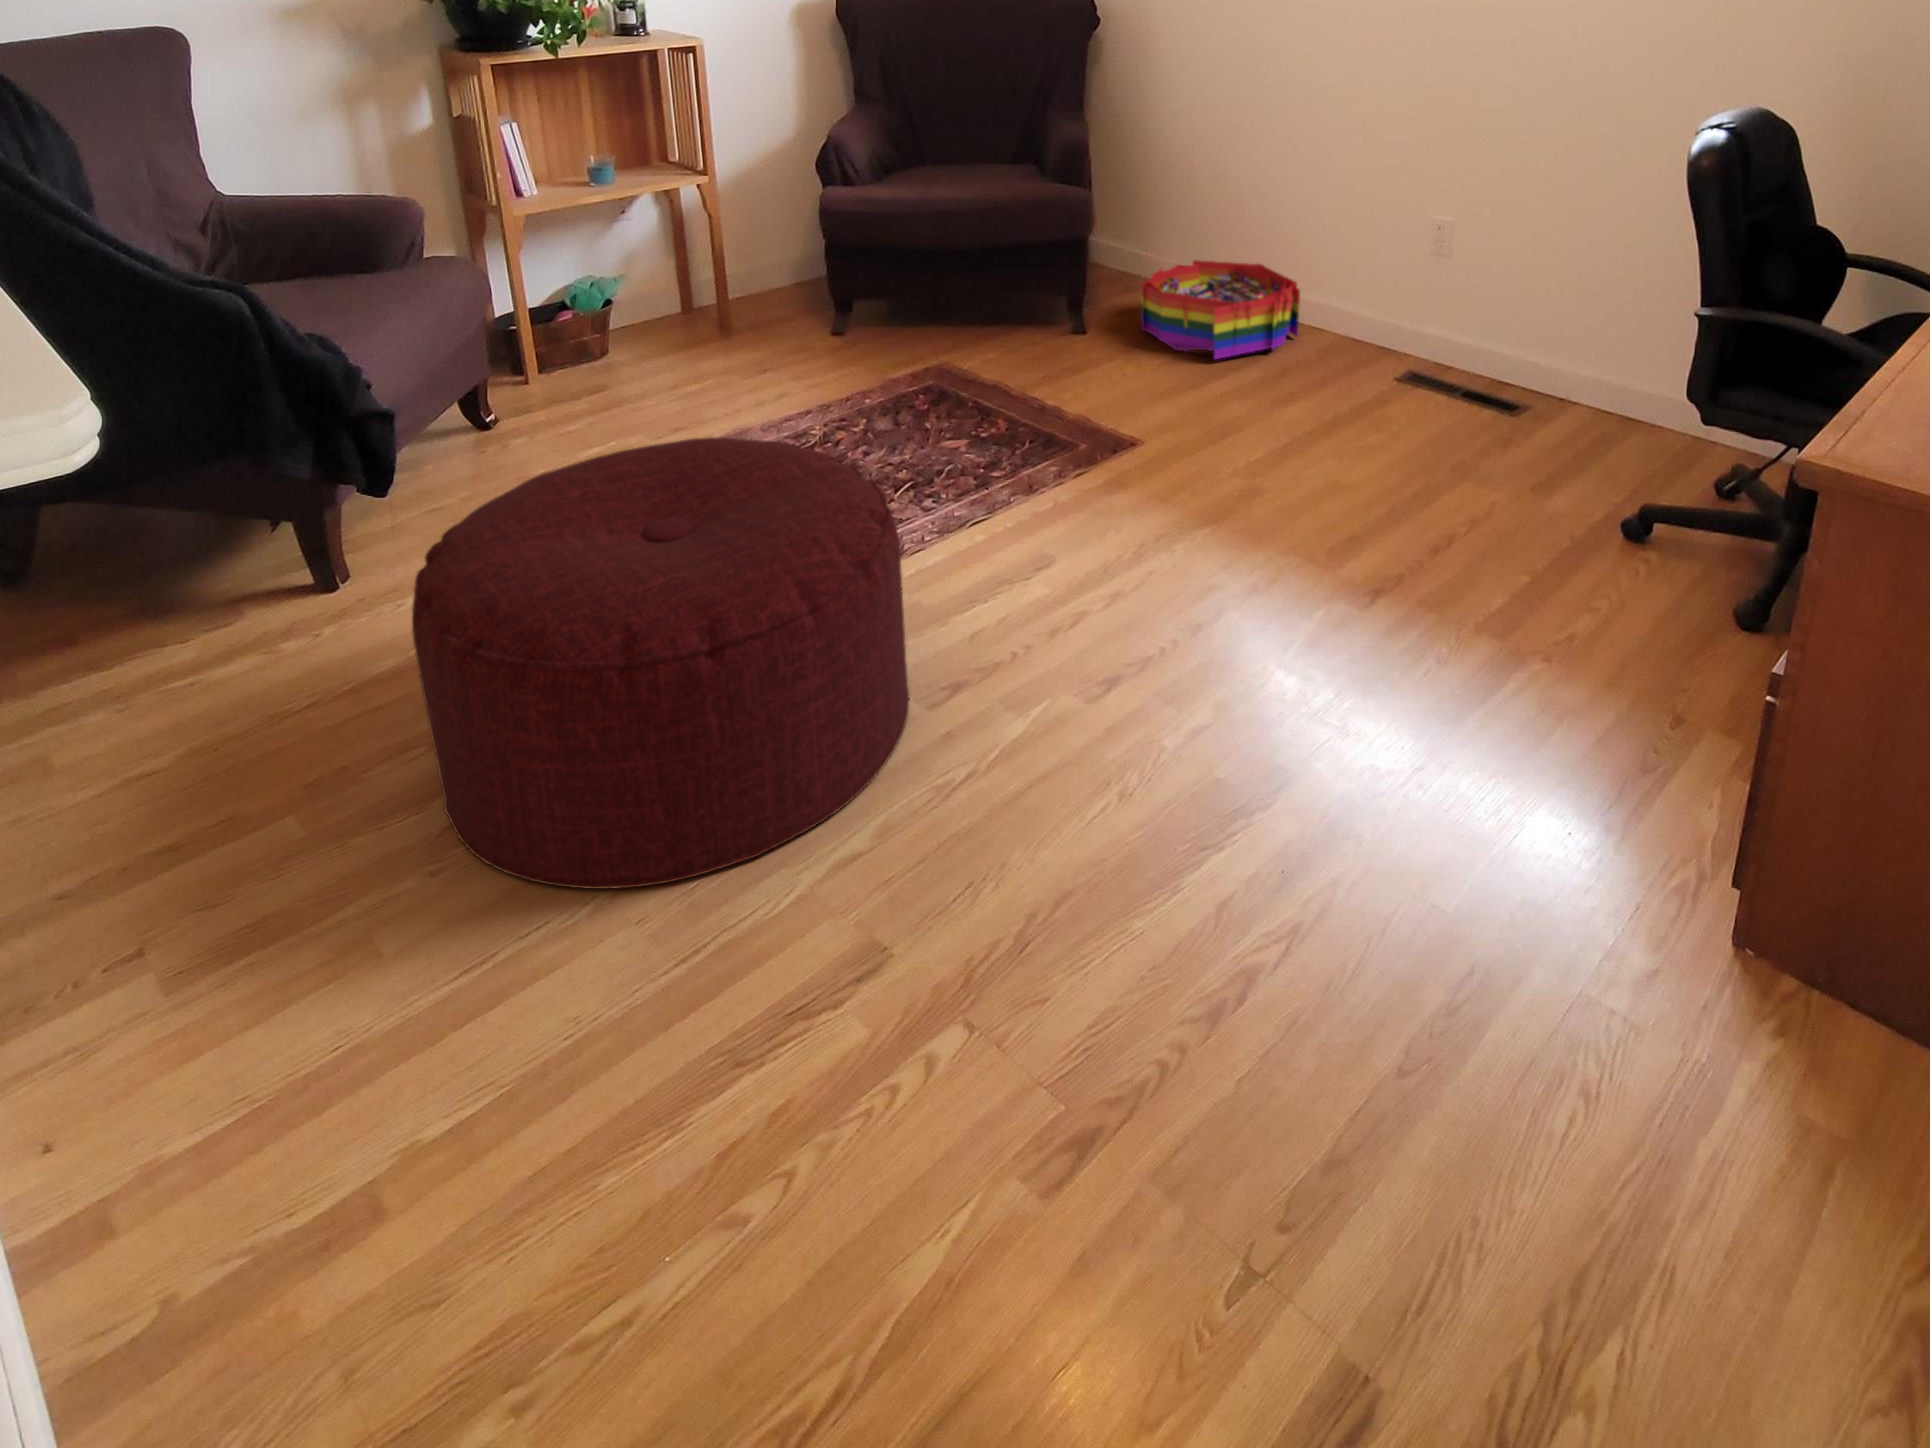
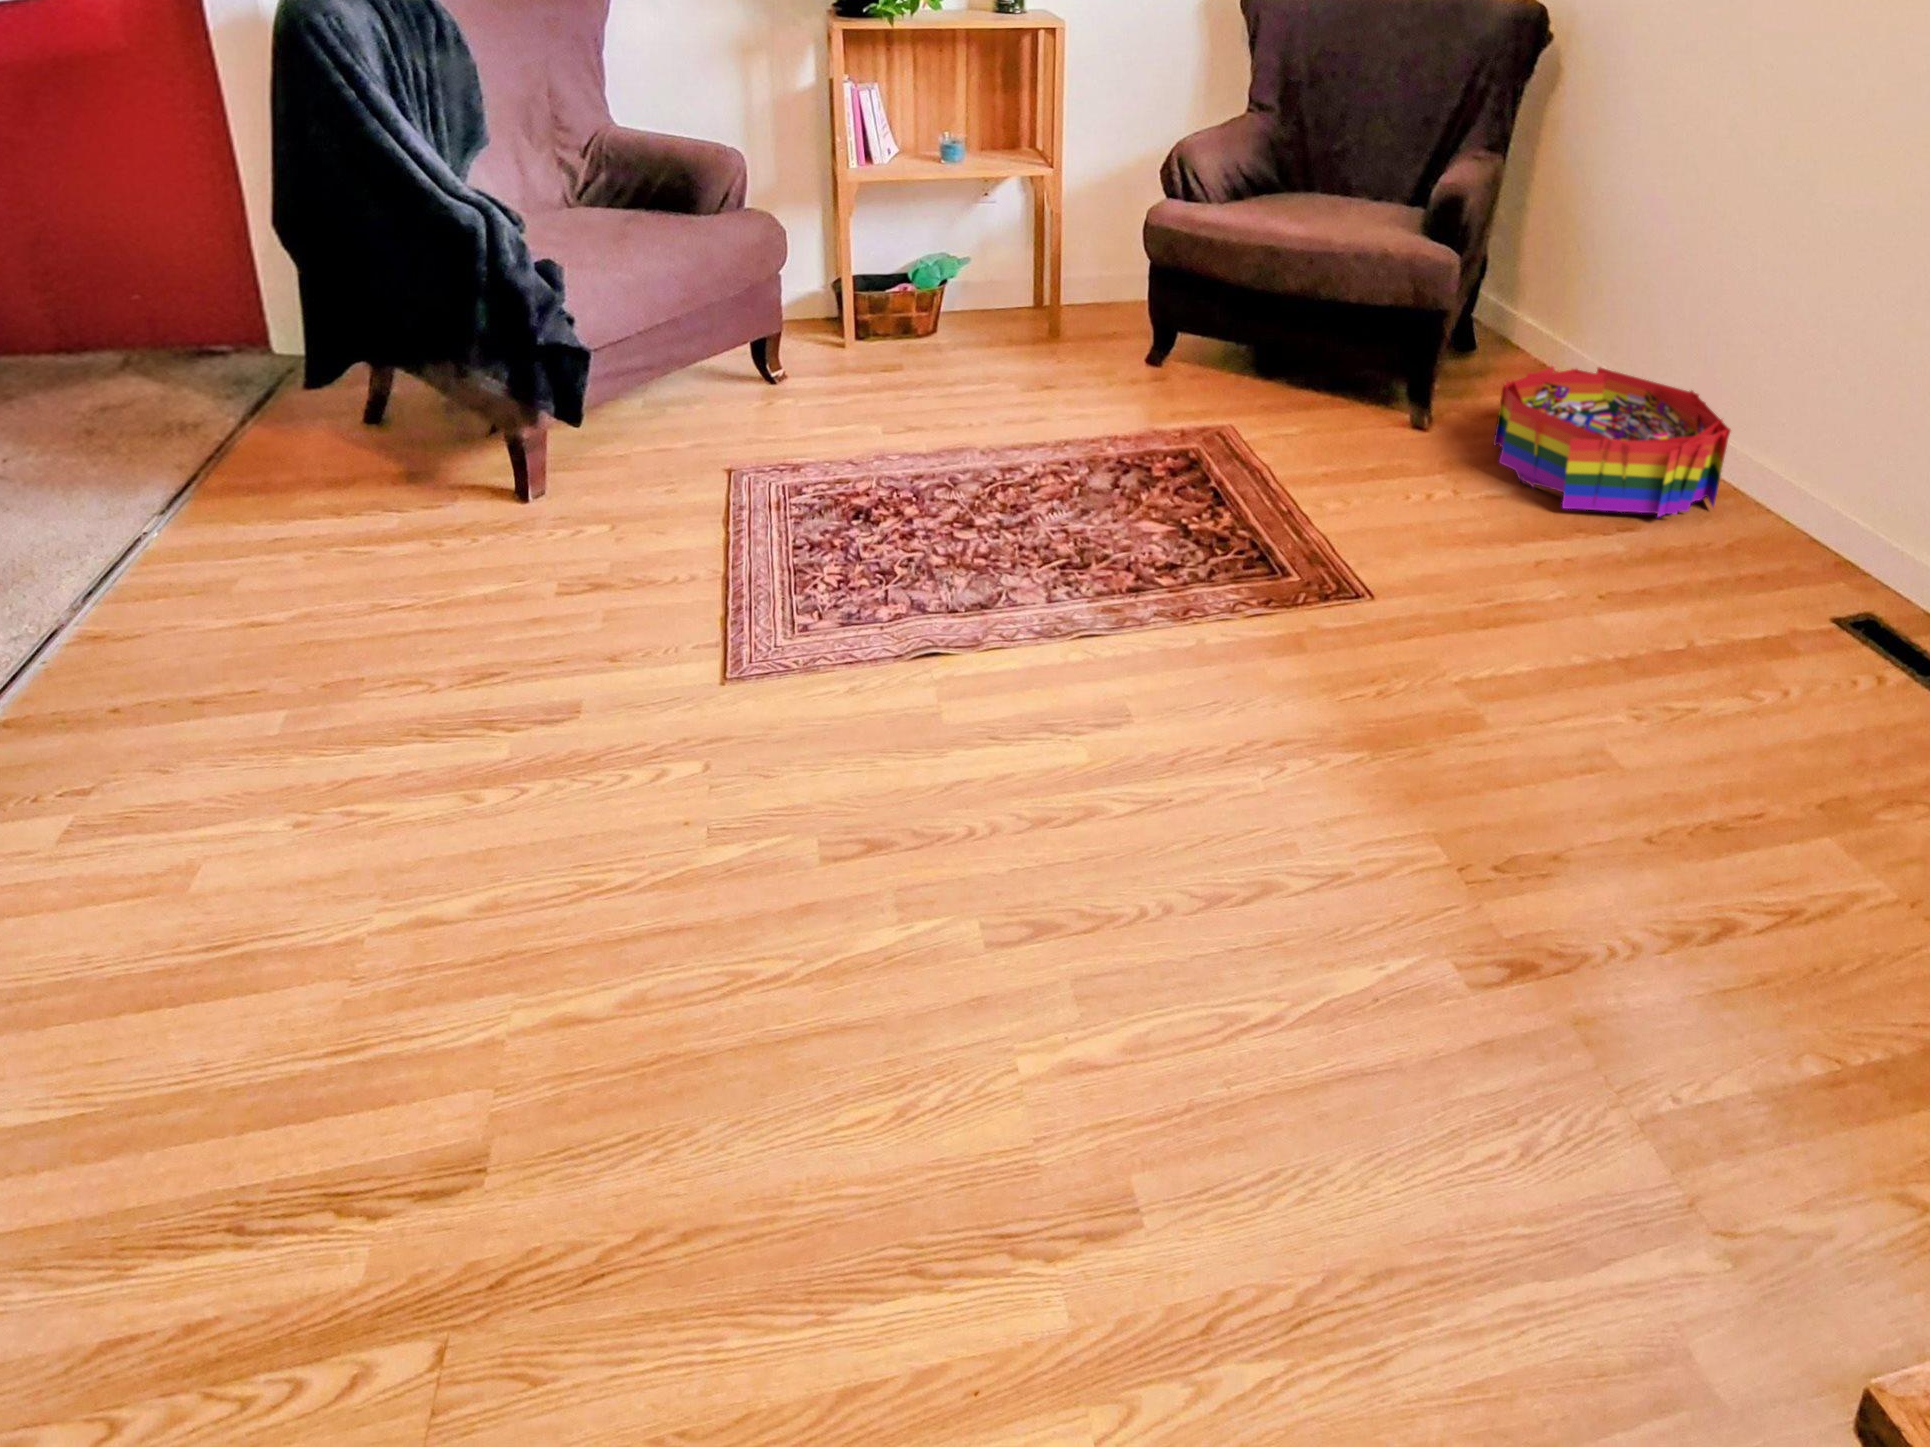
ottoman: present [412,437,909,889] -> none [287,439,858,963]

